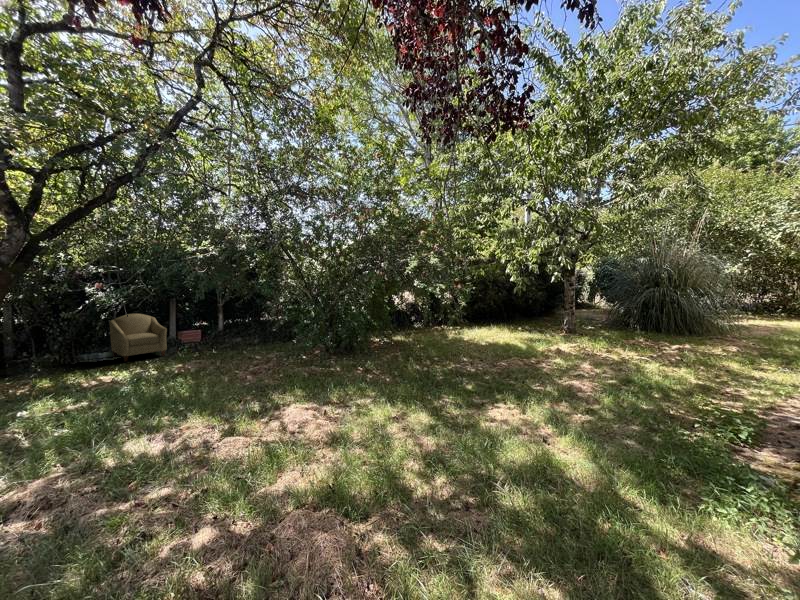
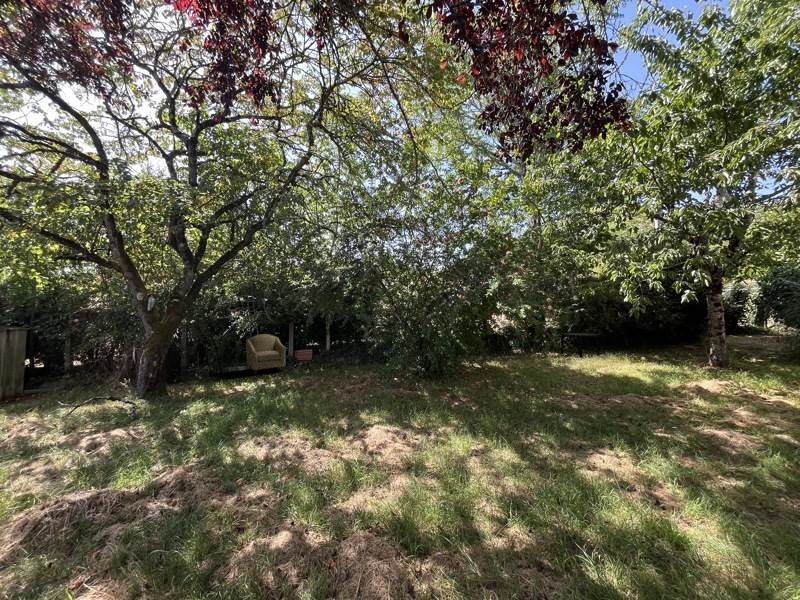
round table: none [453,307,487,330] -> present [560,331,601,357]

